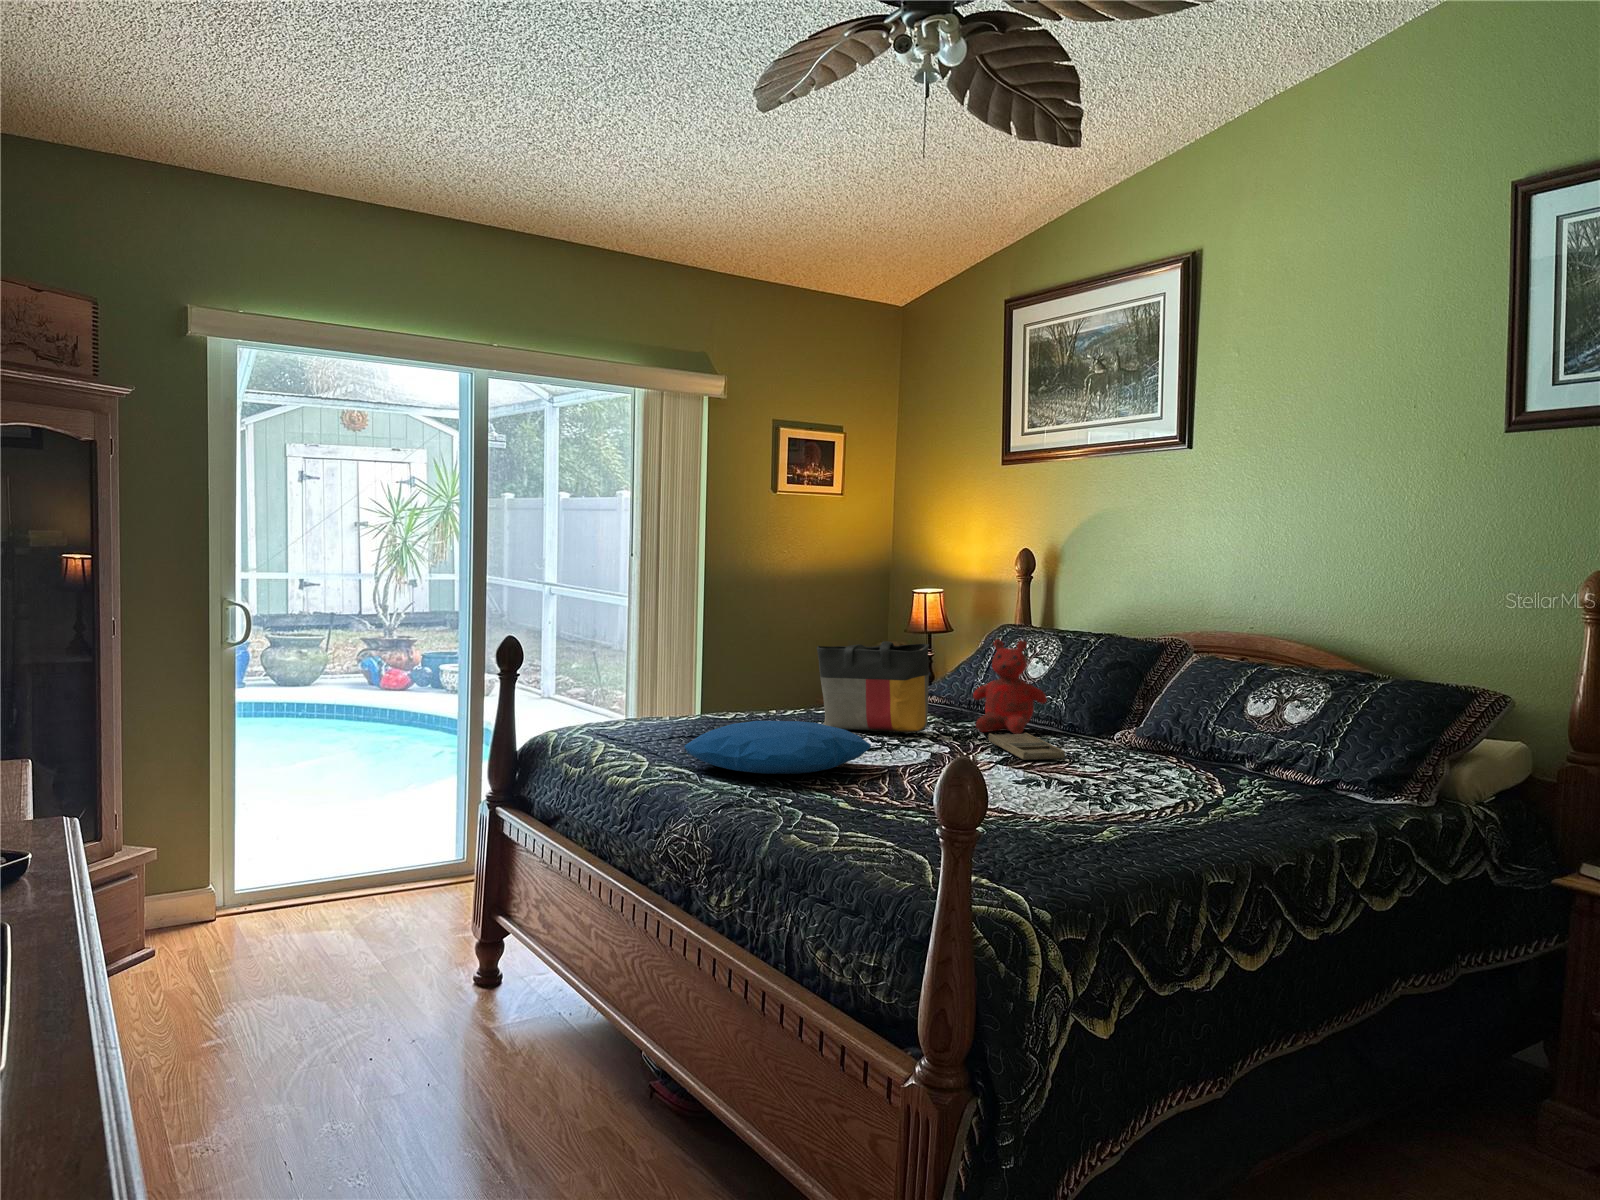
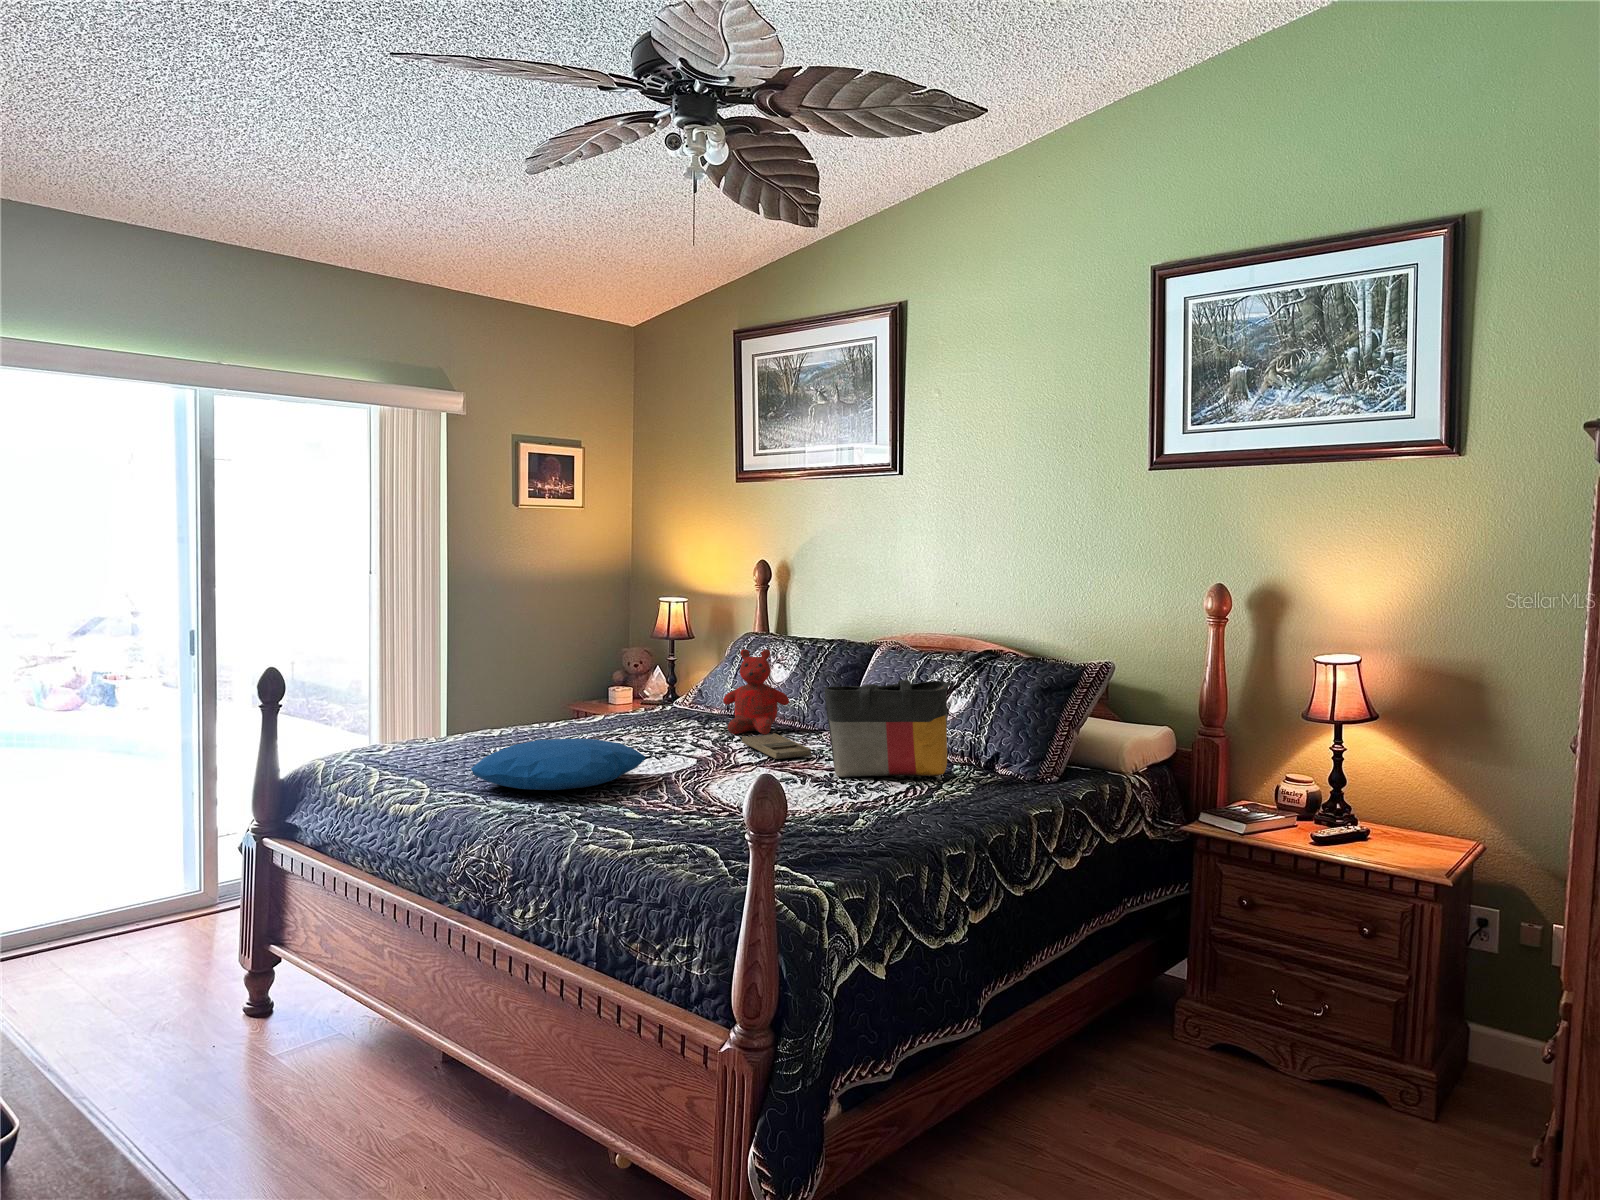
tote bag: present [817,641,929,732] -> present [825,680,951,777]

